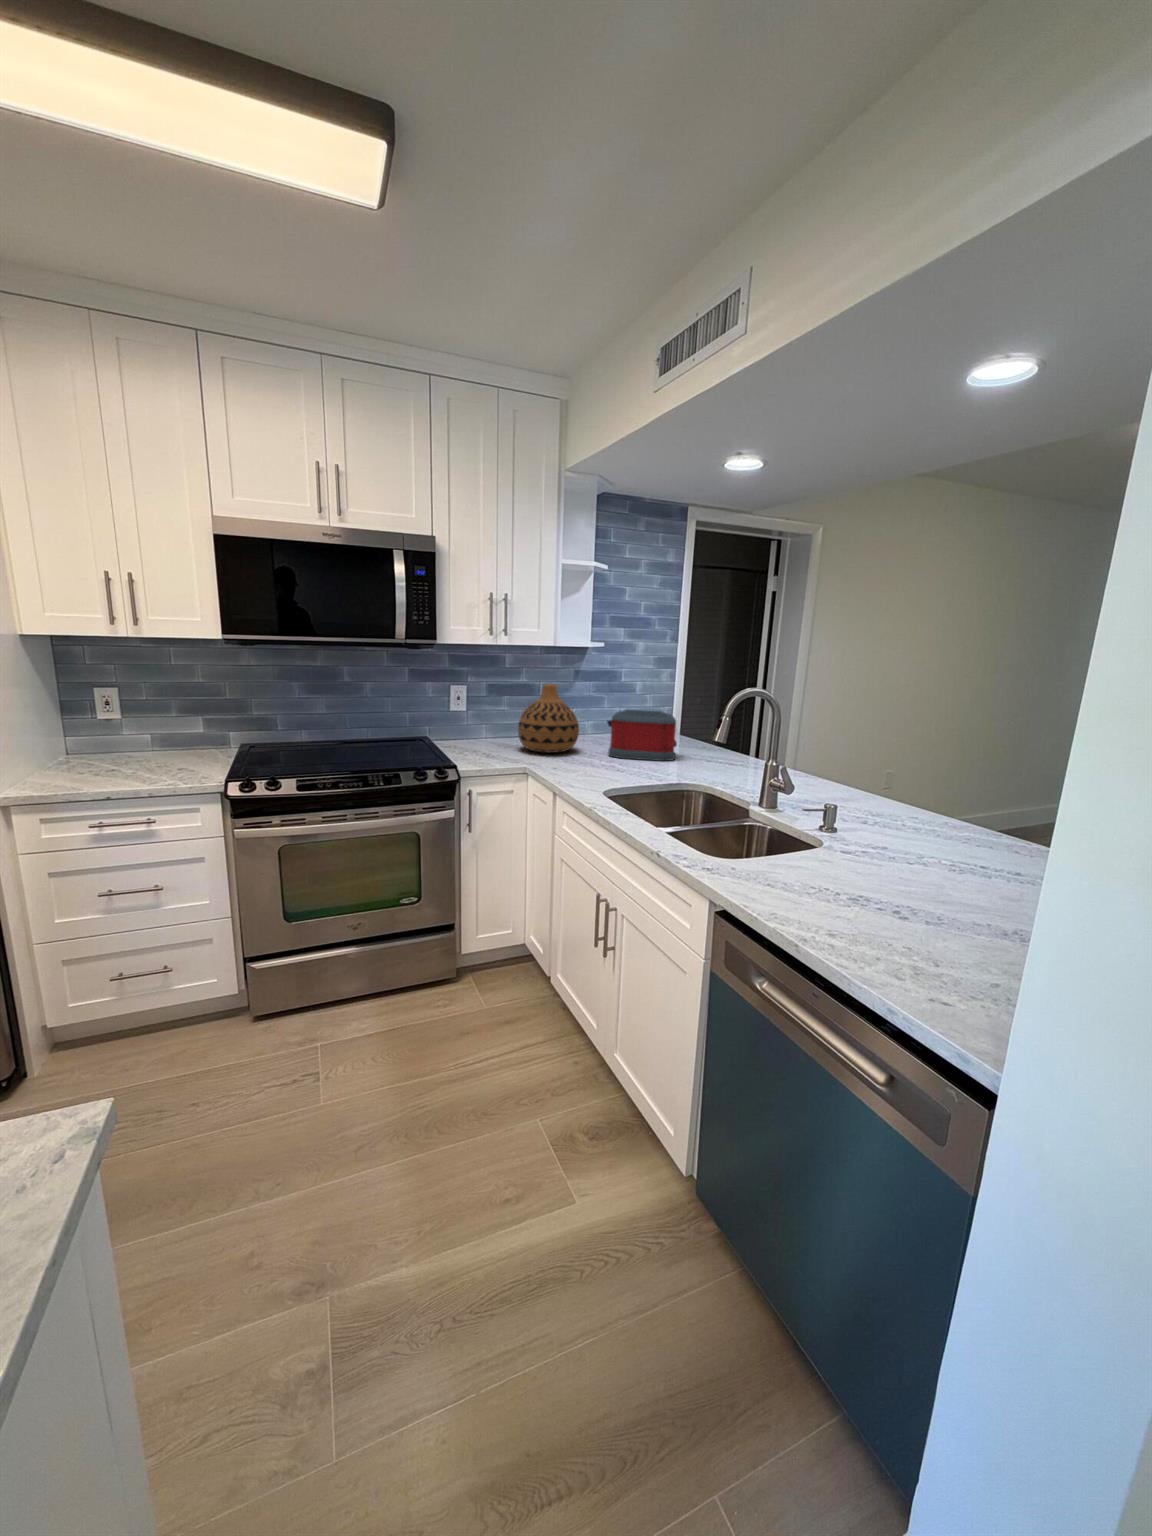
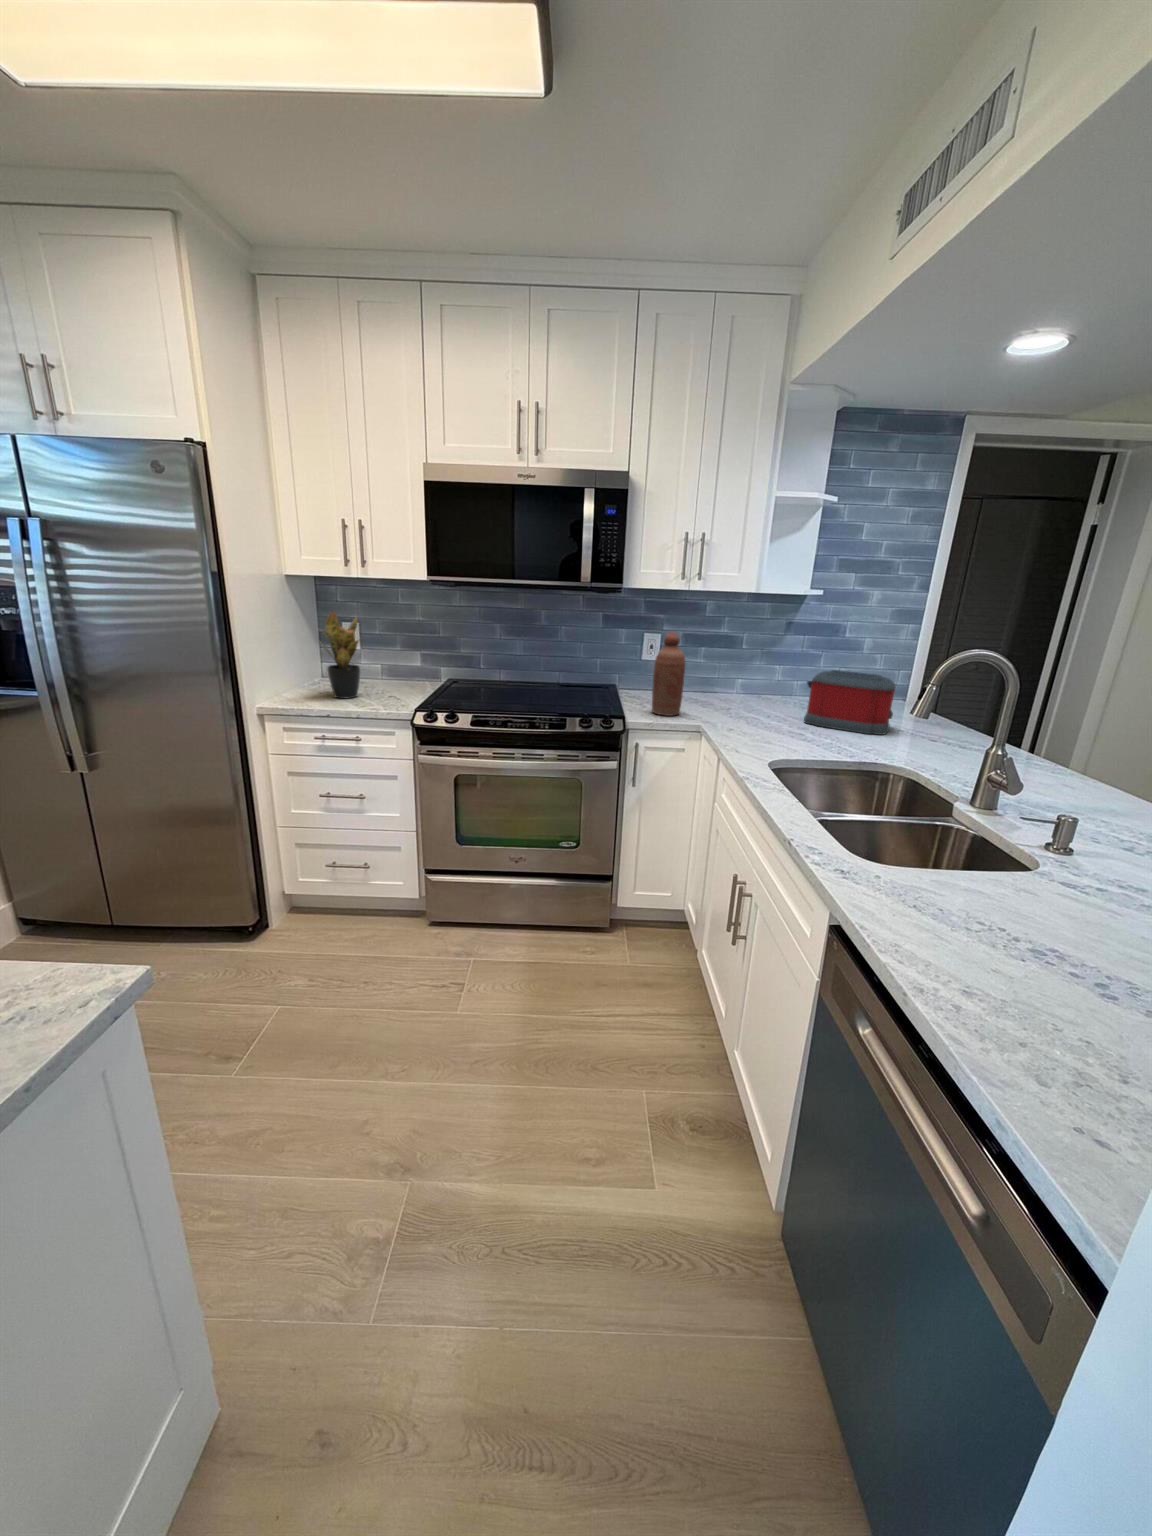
potted plant: none [68,671,155,777] -> present [321,611,360,698]
bottle: none [476,683,505,762] -> present [652,631,685,716]
vase: present [518,684,579,753] -> none [704,635,774,713]

